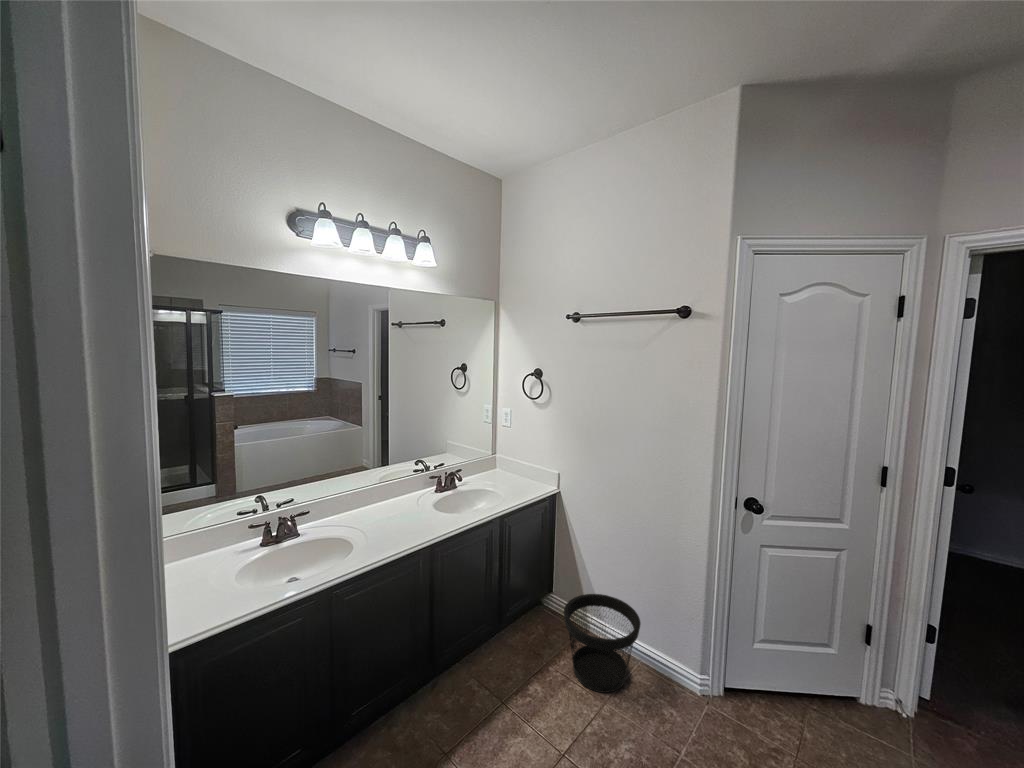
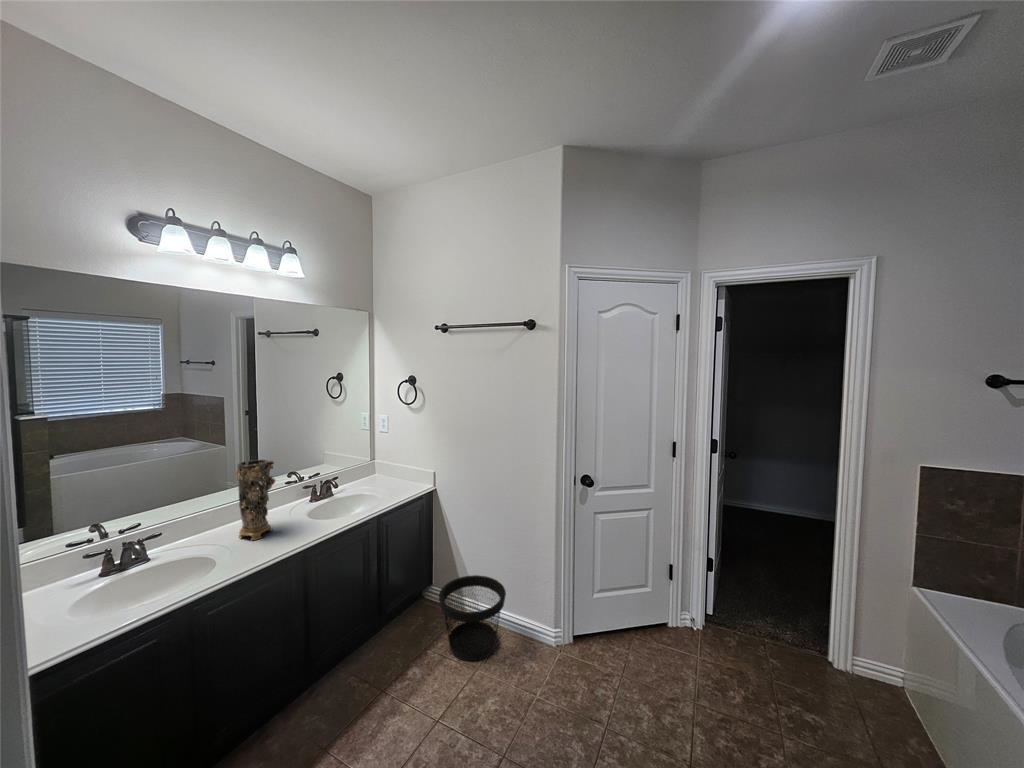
decorative vase: none [372,448,407,528] -> present [236,460,275,540]

